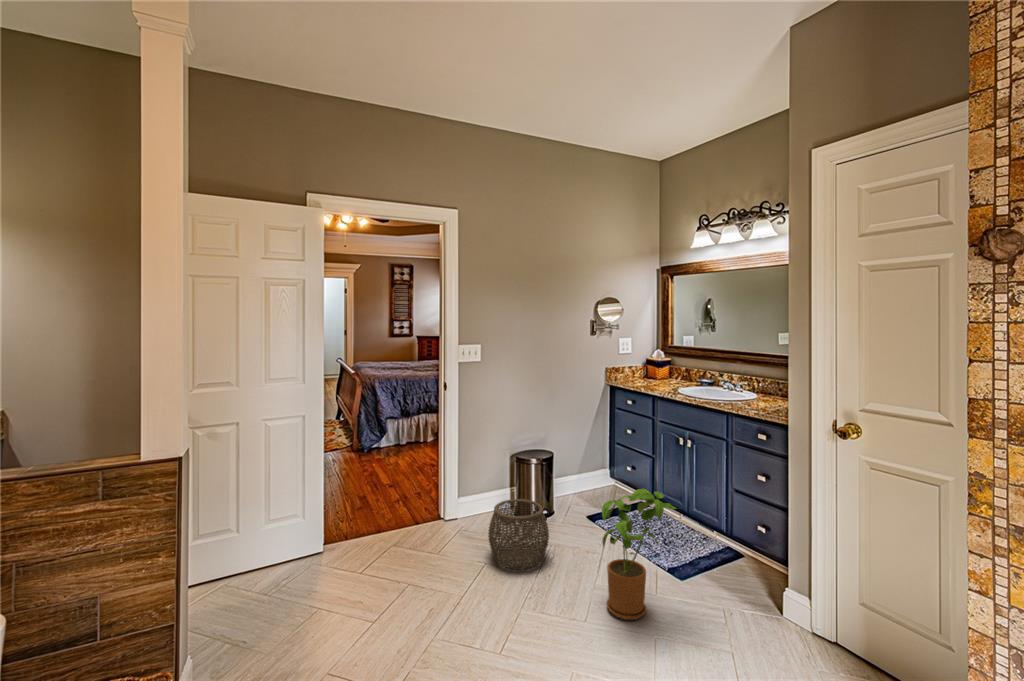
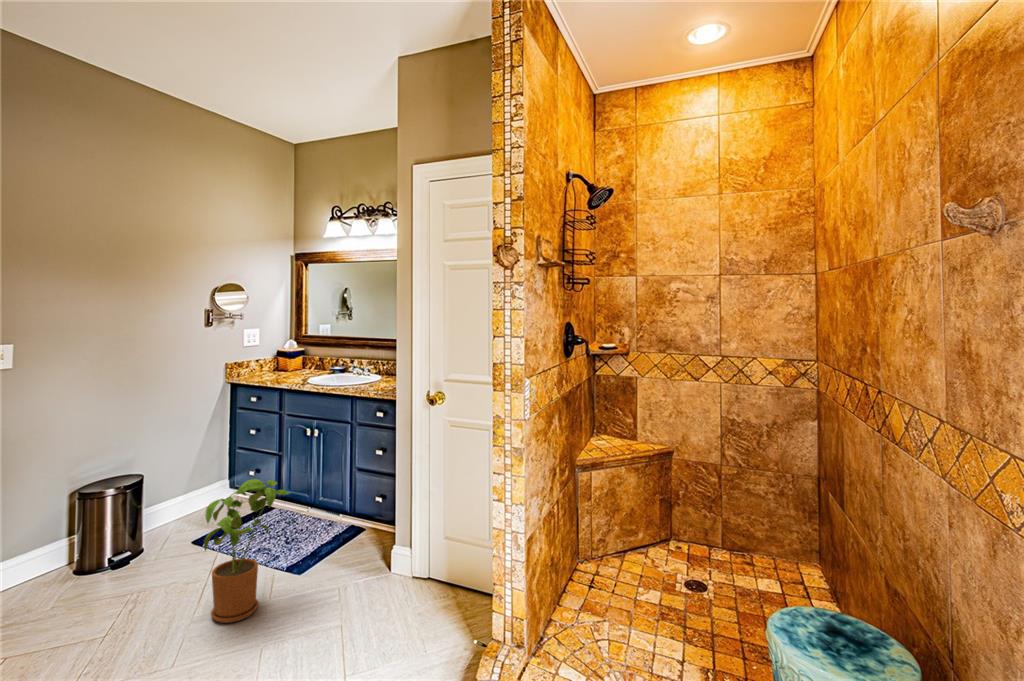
woven basket: present [488,499,549,570] -> none [38,523,139,615]

